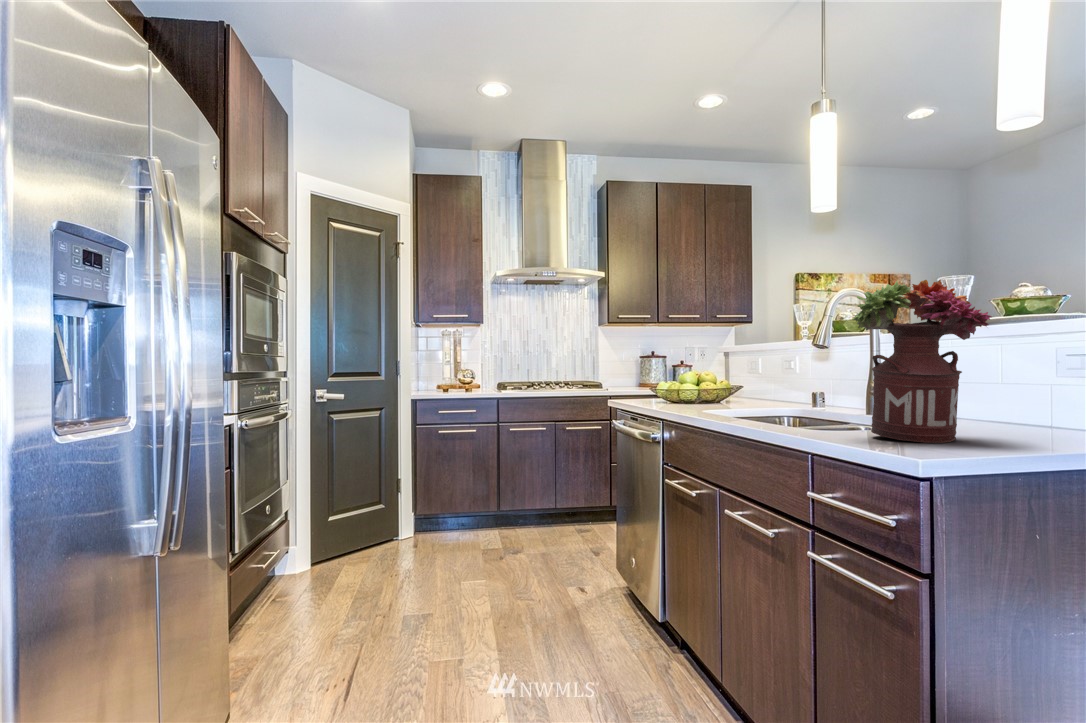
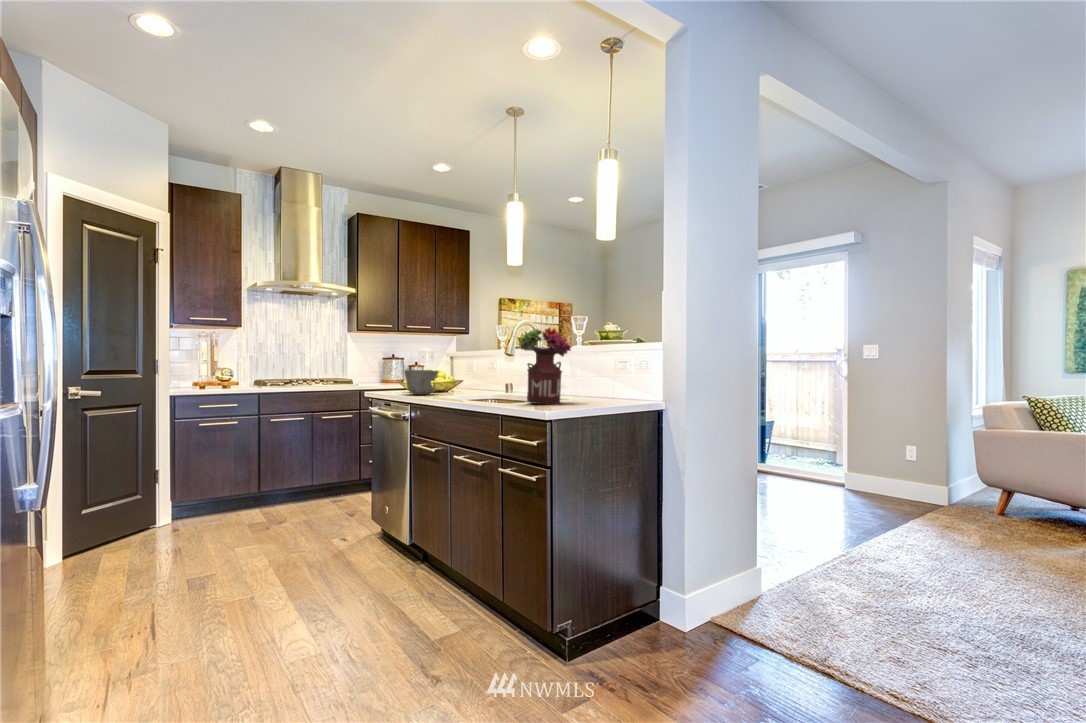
ceramic bowl: none [650,370,702,407] -> present [404,370,439,395]

